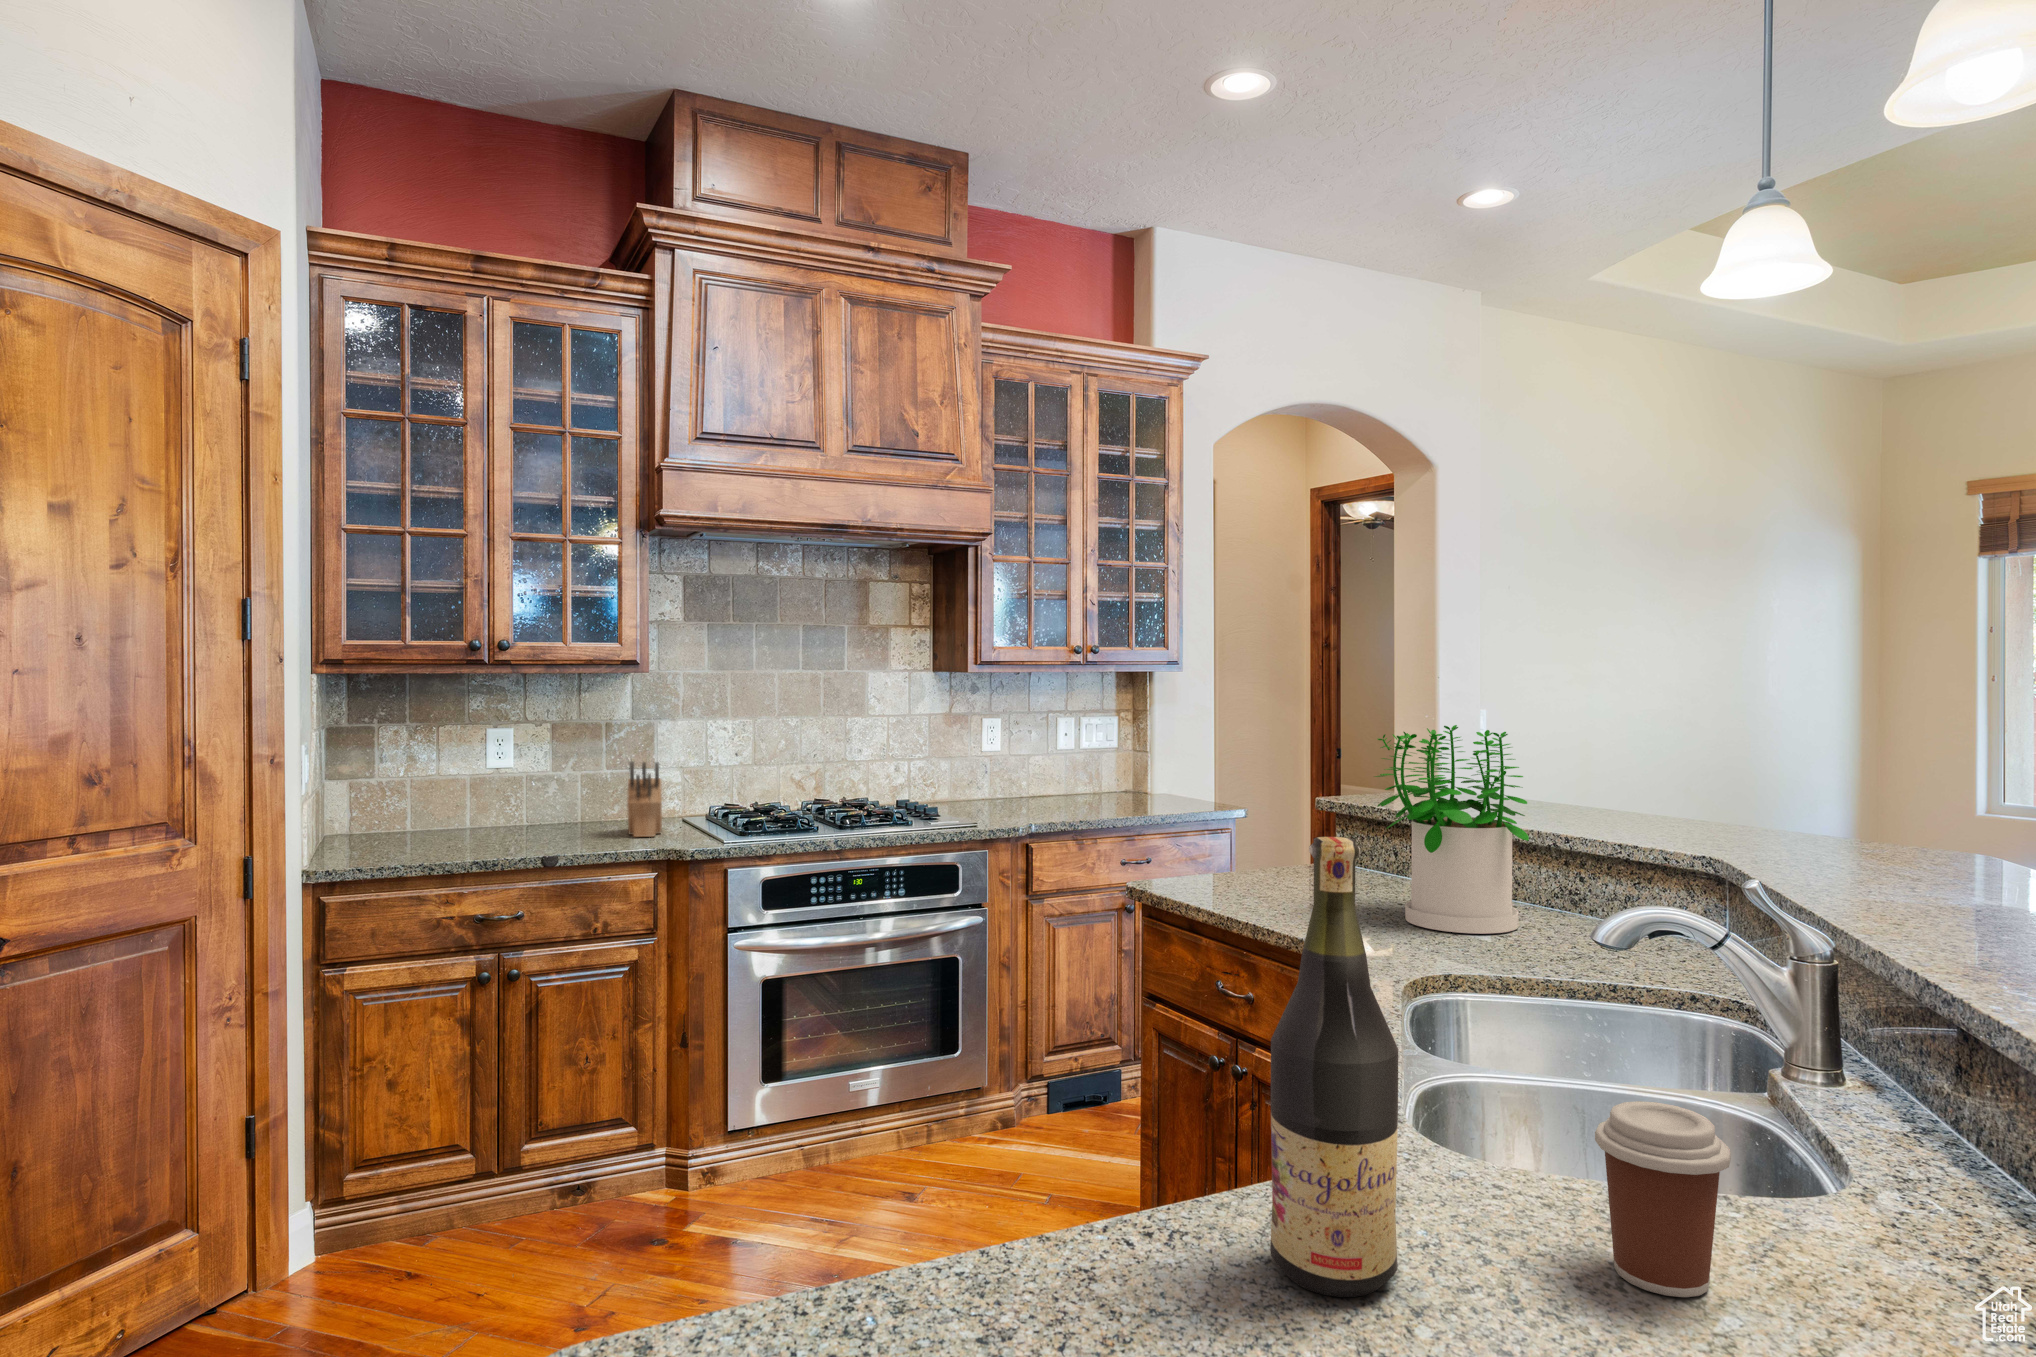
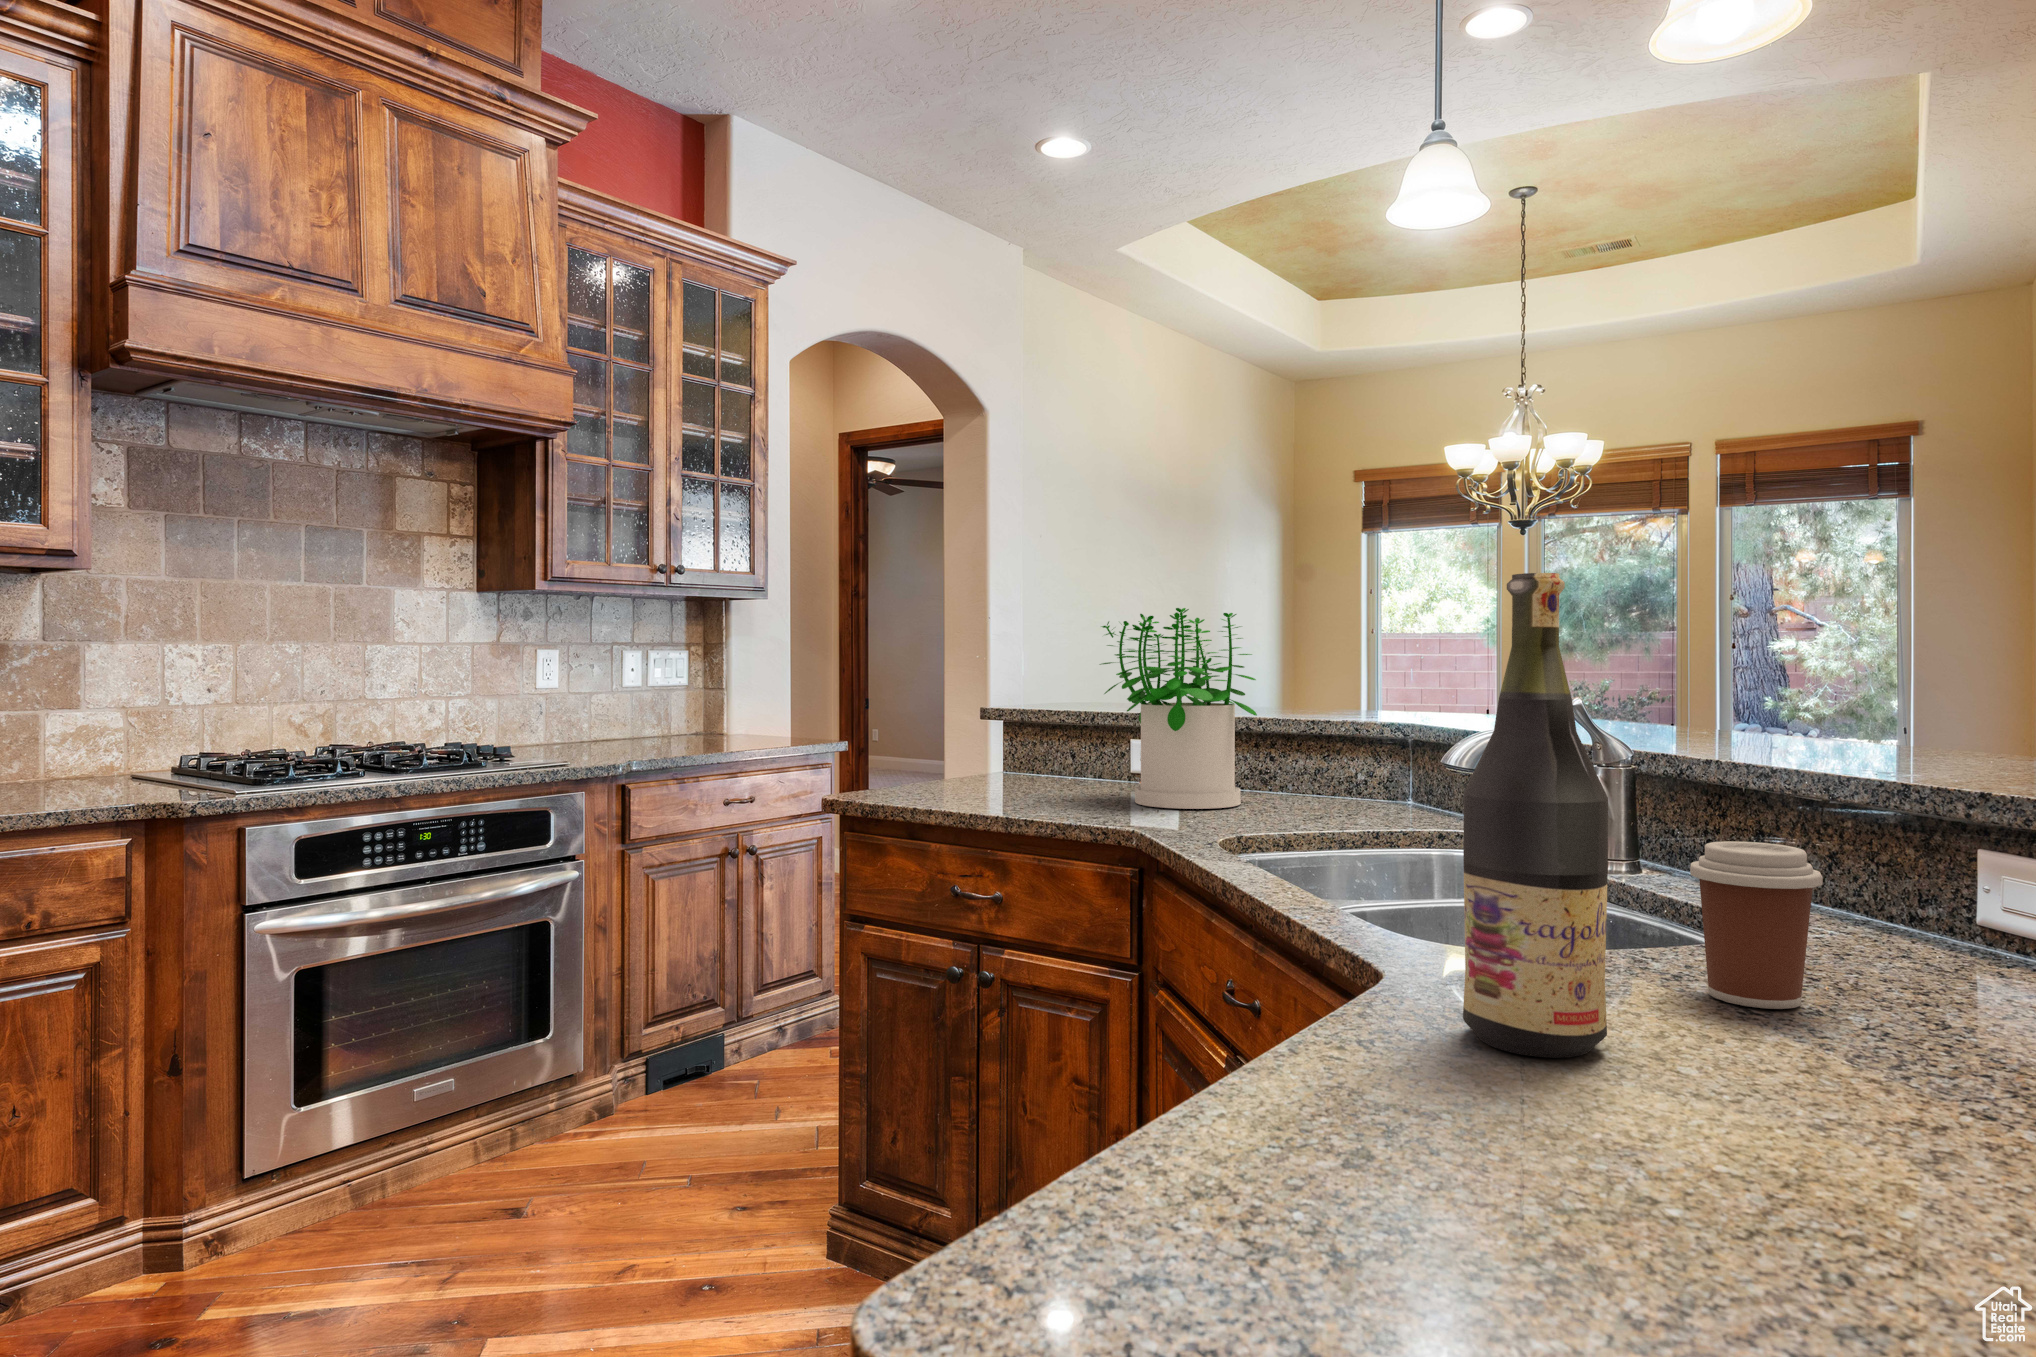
knife block: present [627,762,662,837] -> none [58,686,126,794]

